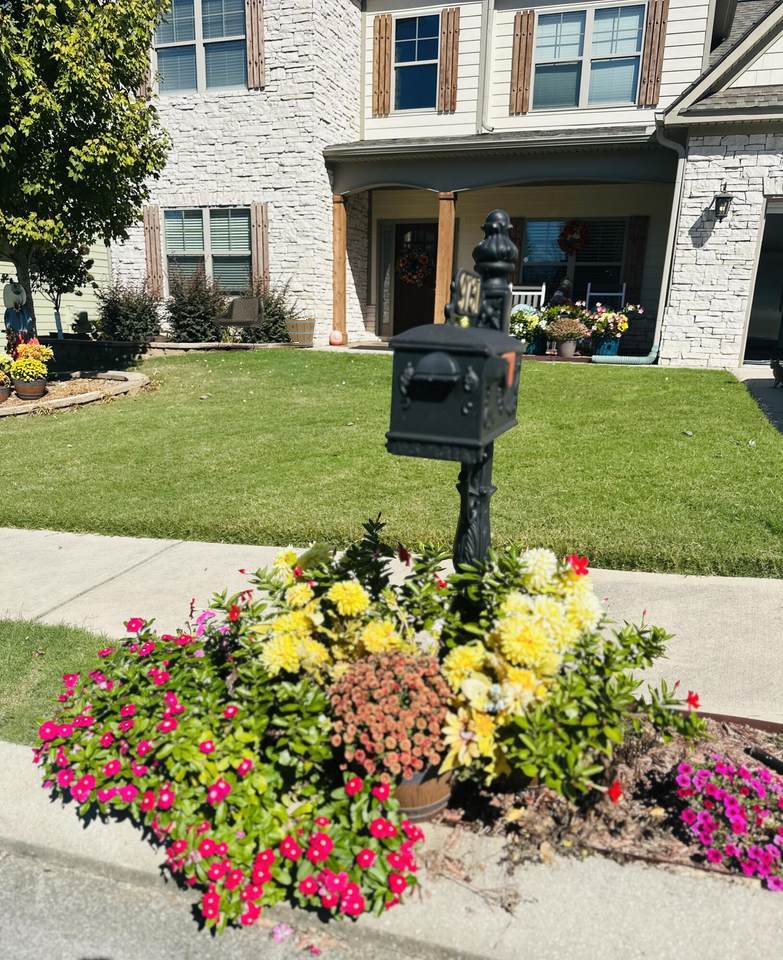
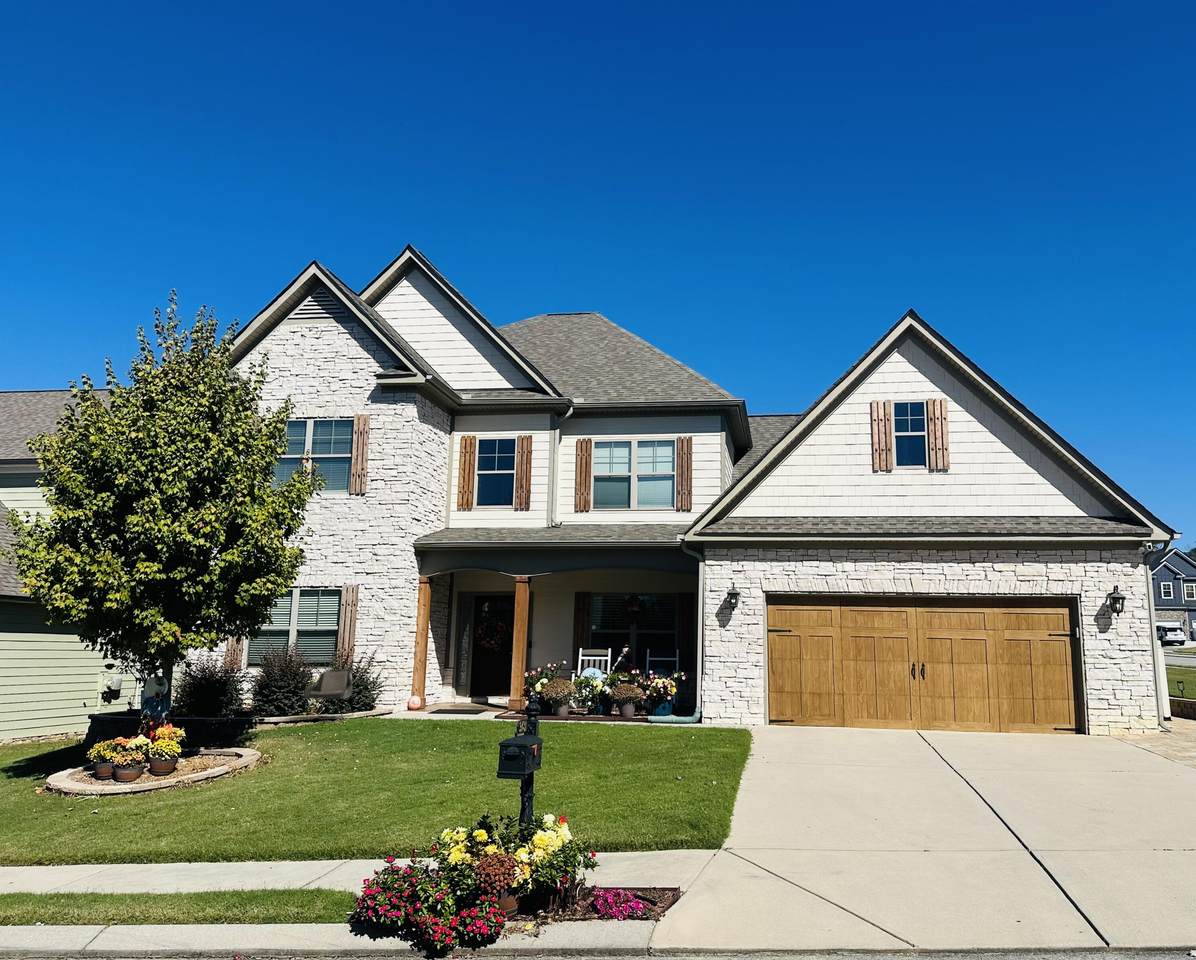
wooden bucket: present [285,318,316,346] -> none [371,687,400,714]

